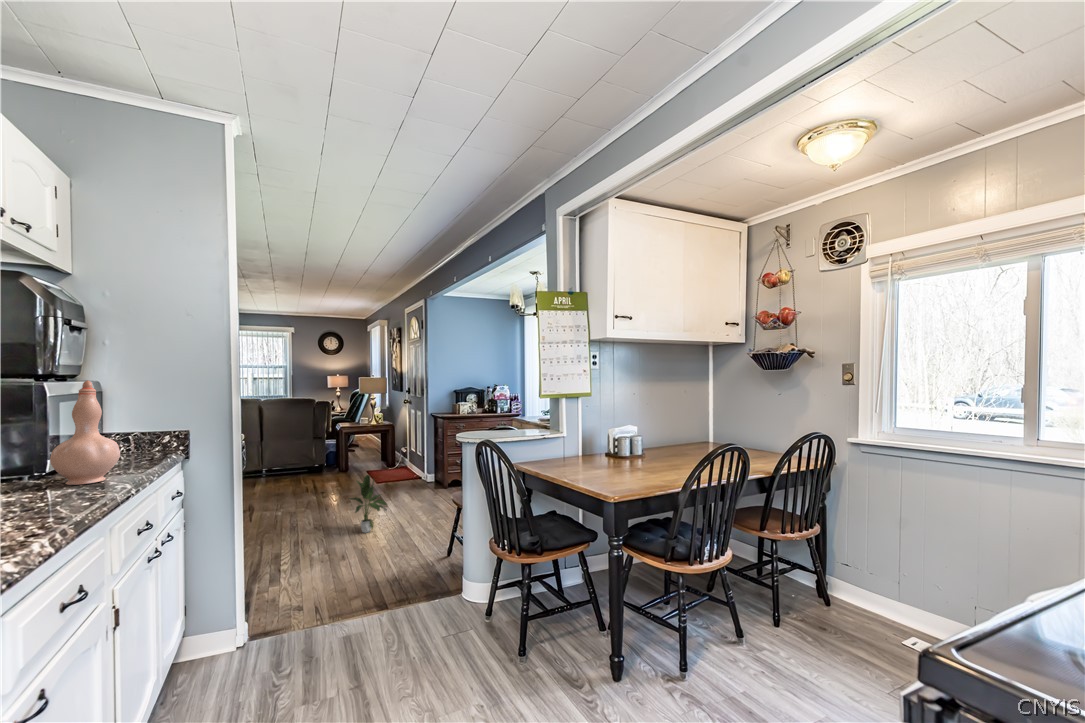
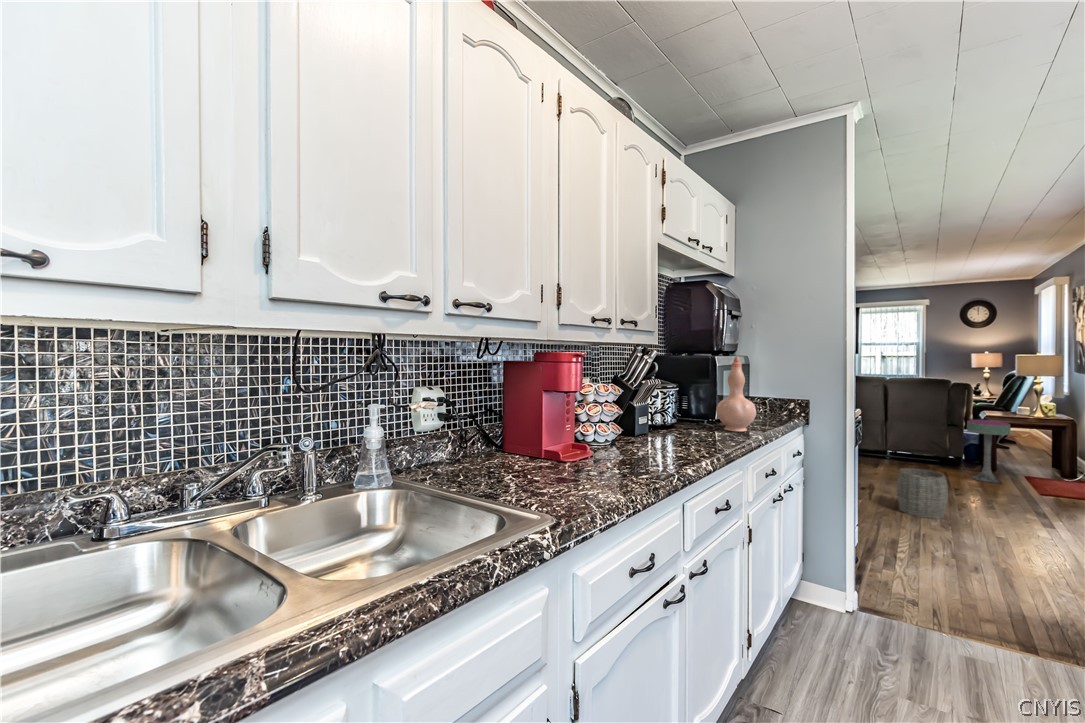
bar stool: none [329,430,357,481] -> present [967,420,1010,483]
potted plant: present [349,475,387,533] -> none [988,481,1054,554]
woven basket: none [278,481,319,527] -> present [897,468,948,519]

